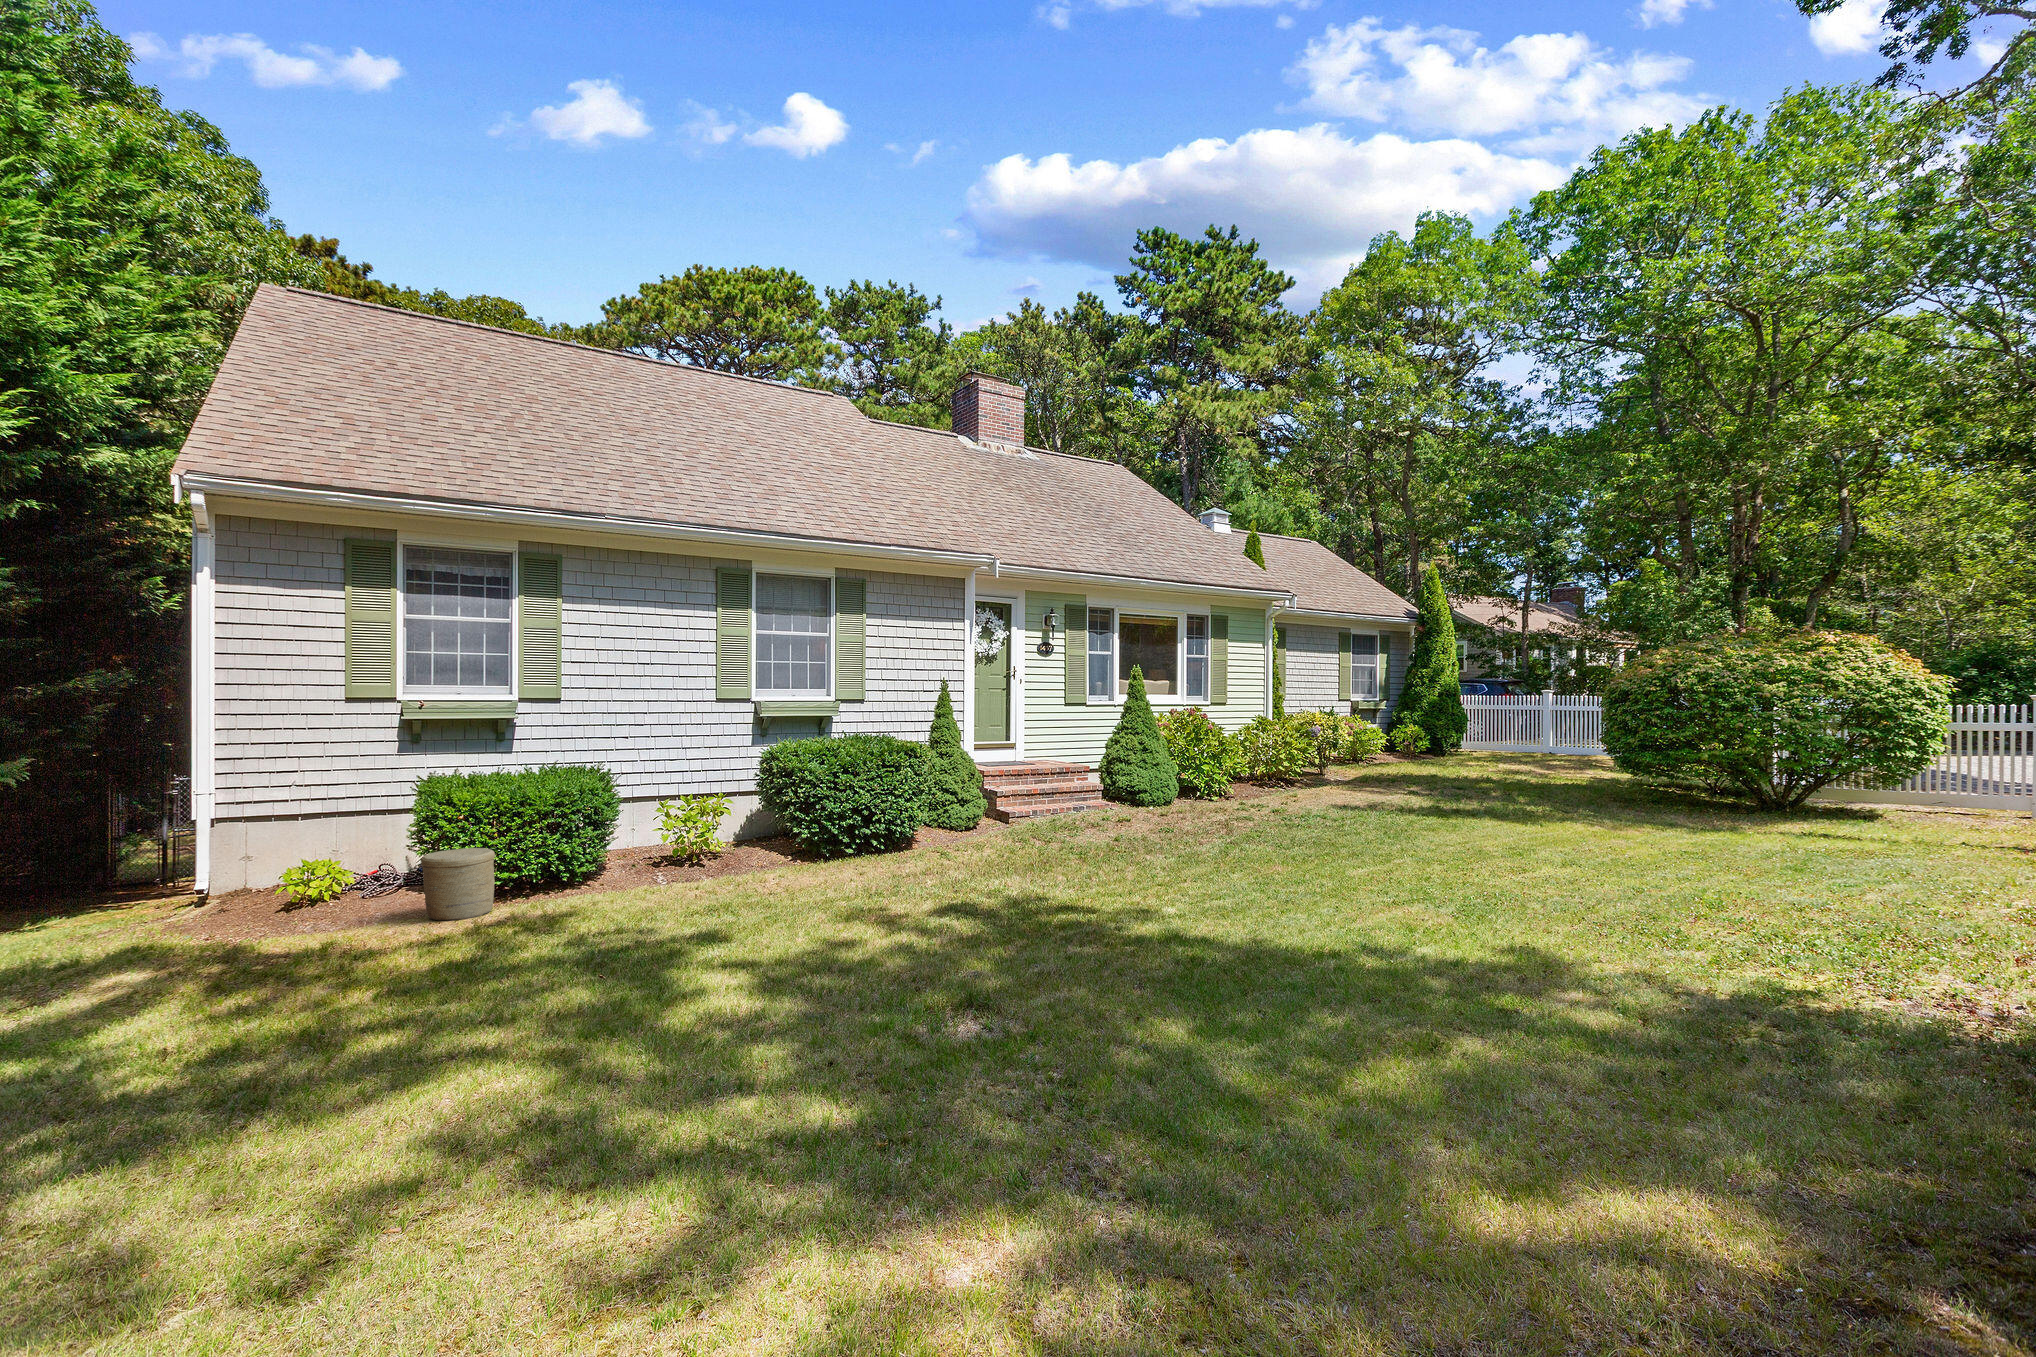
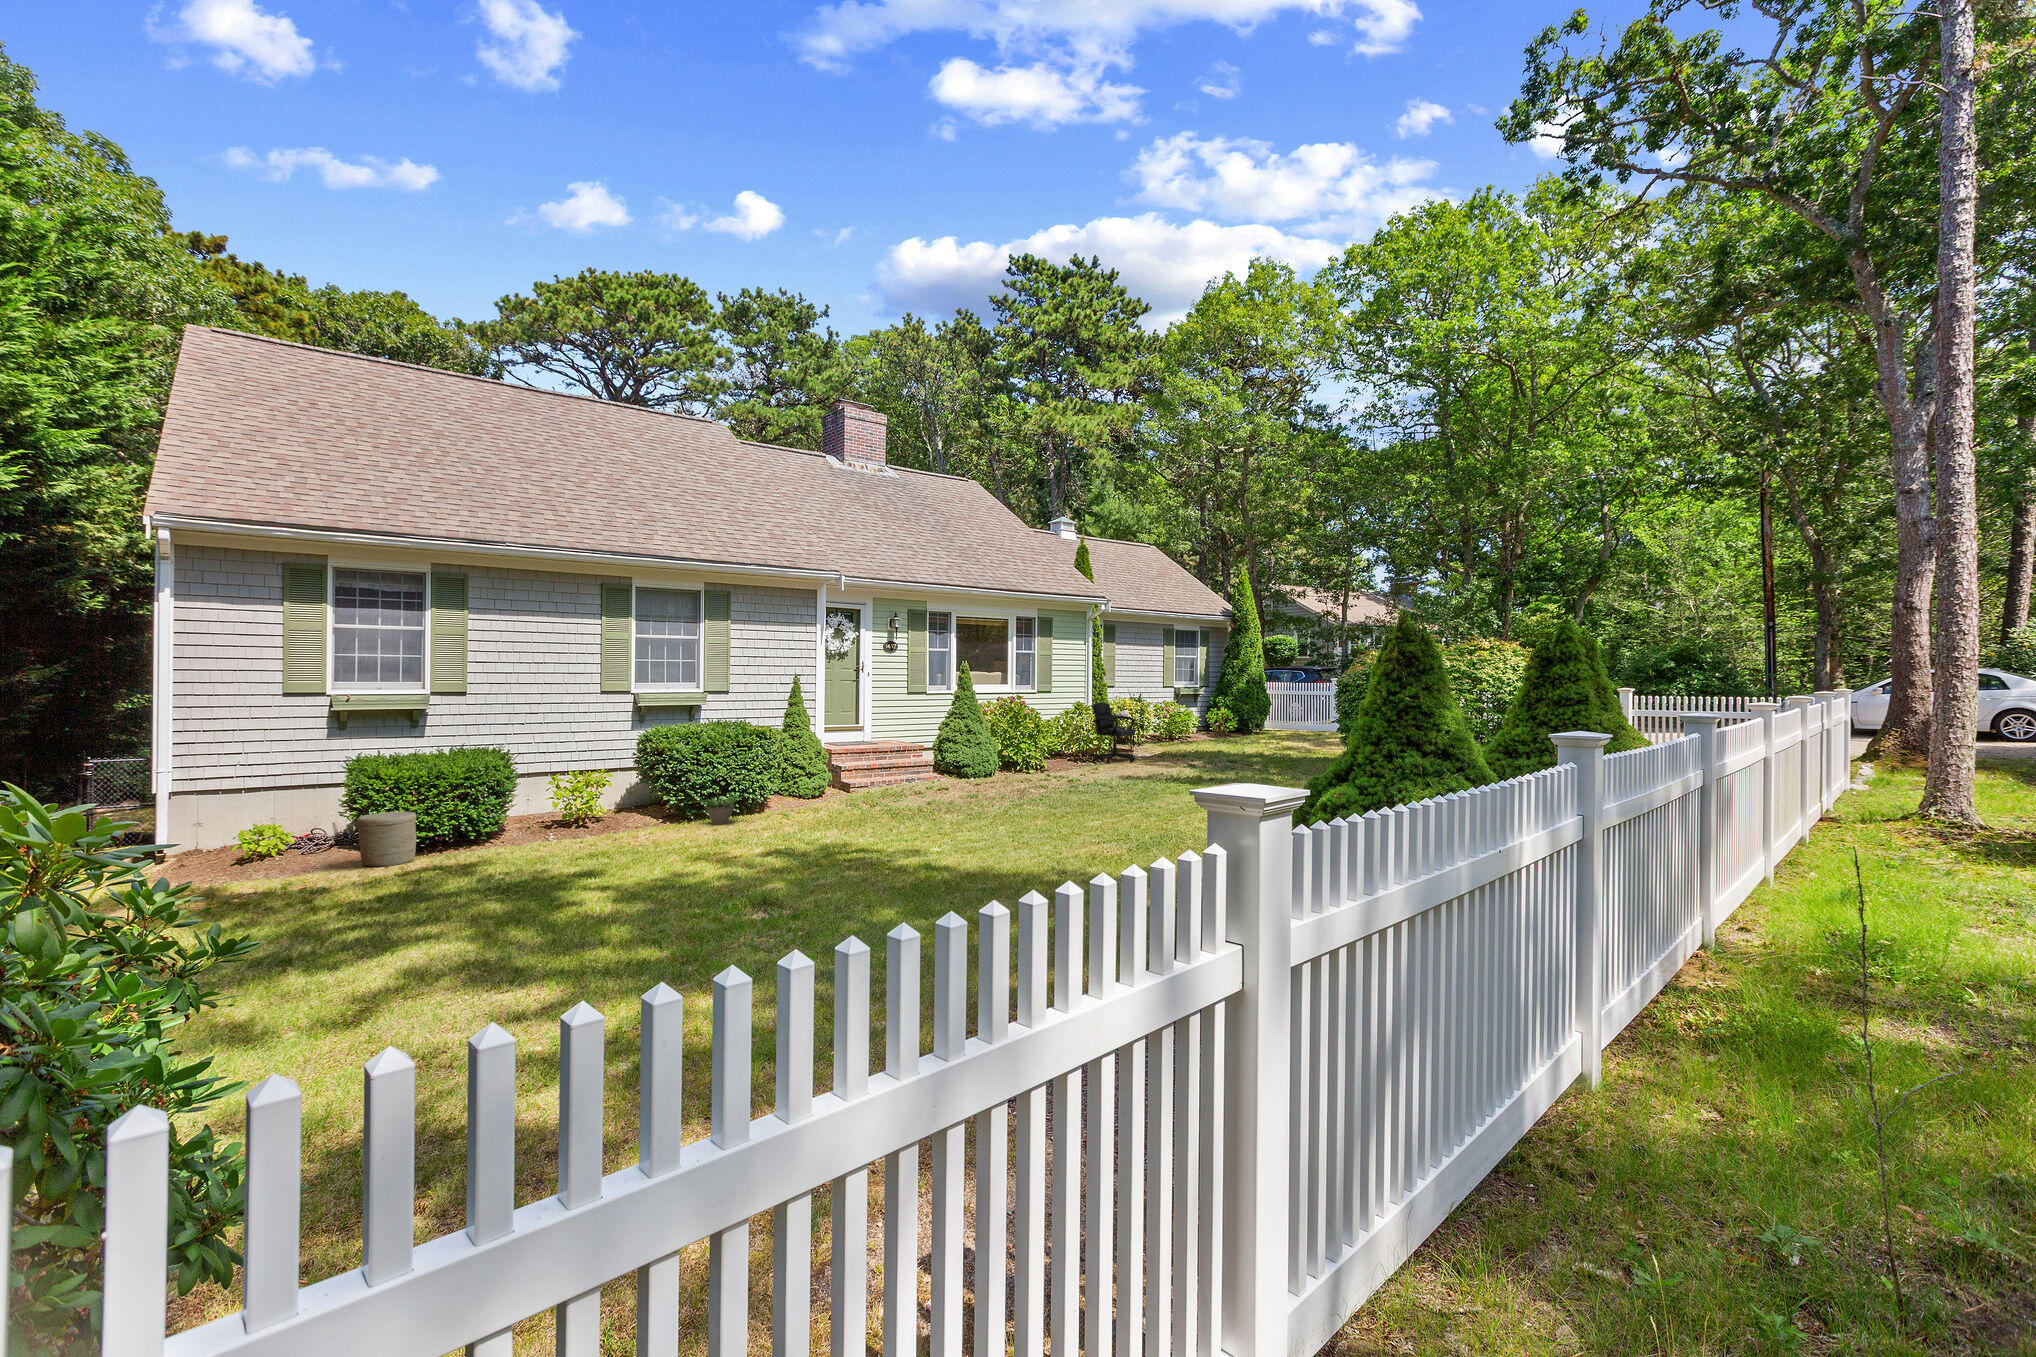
chair: none [1282,714,1335,788] -> present [1092,702,1135,763]
decorative plant: none [829,827,893,865] -> present [695,795,742,825]

